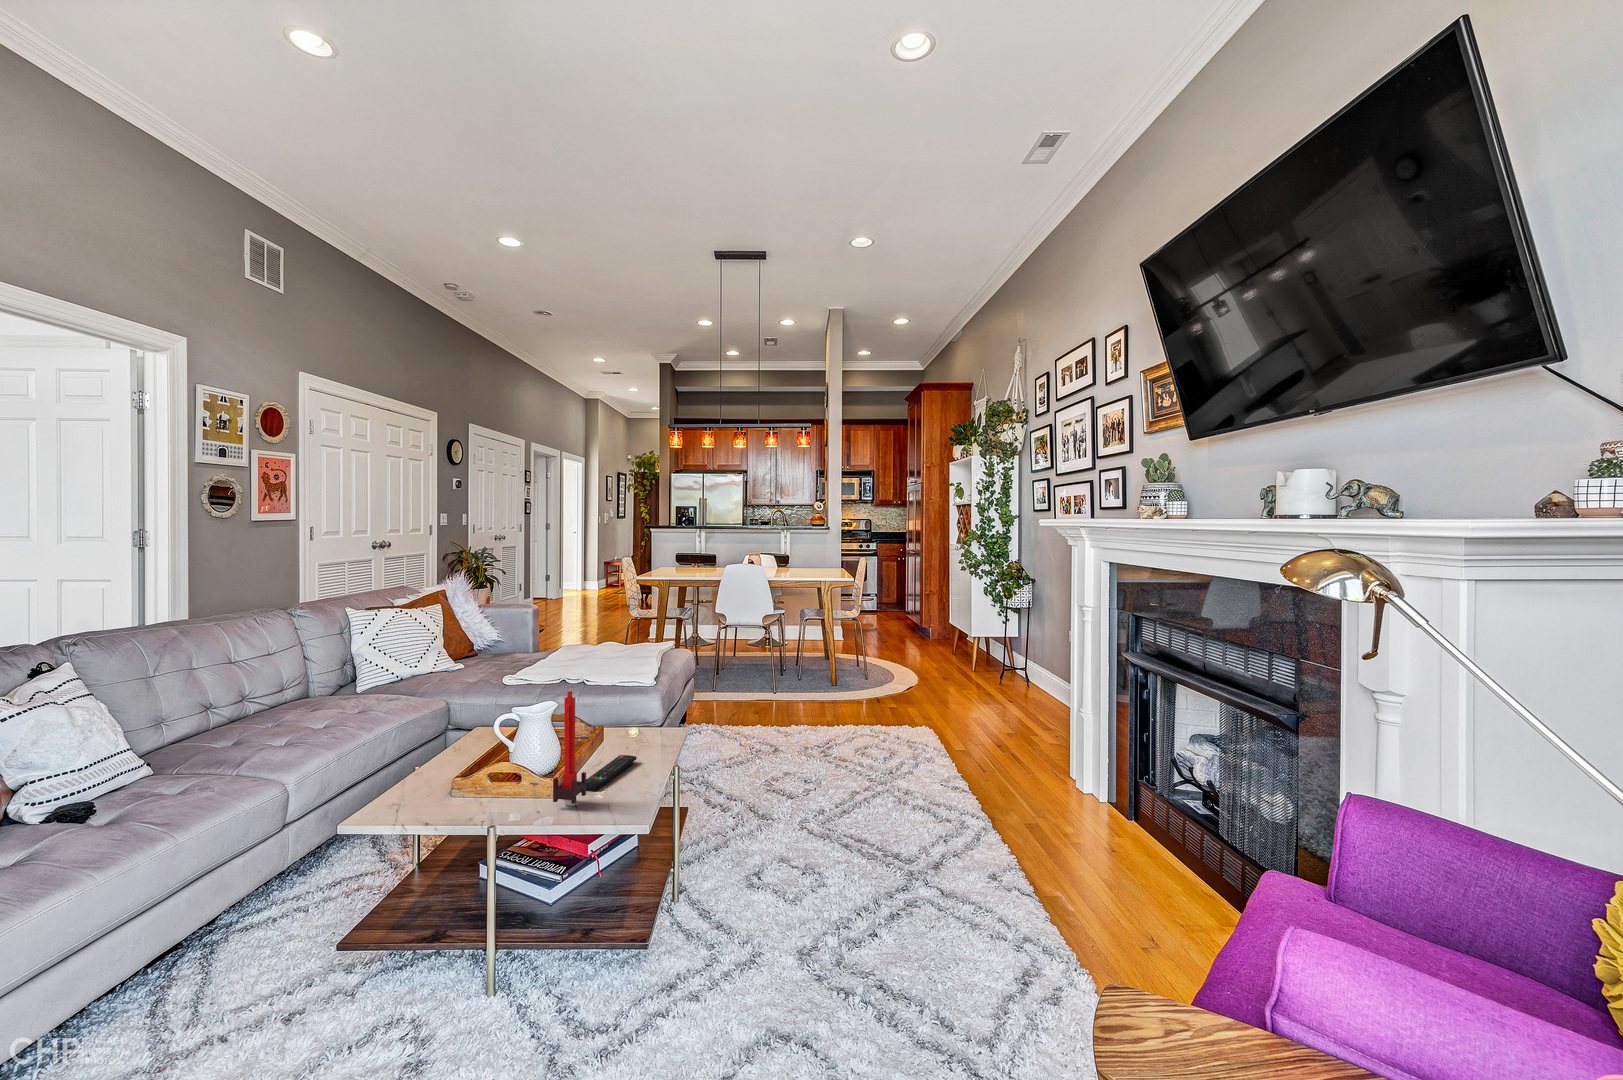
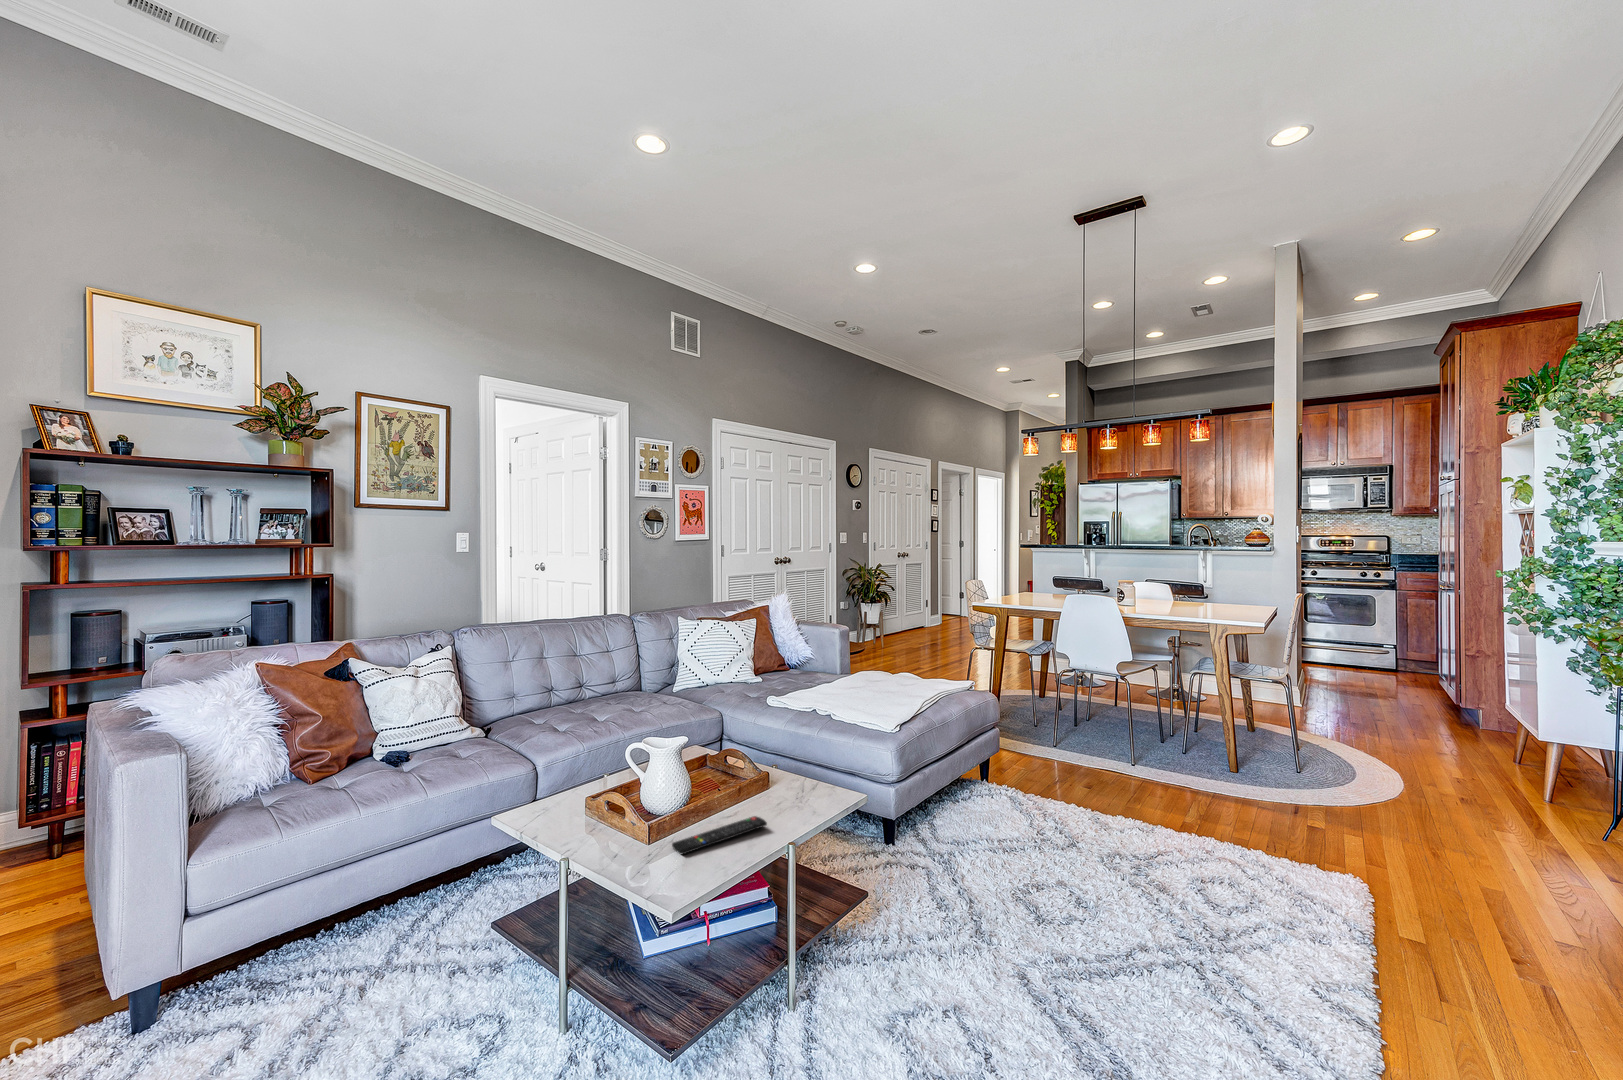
candle: present [553,691,586,806] -> none [622,736,657,867]

